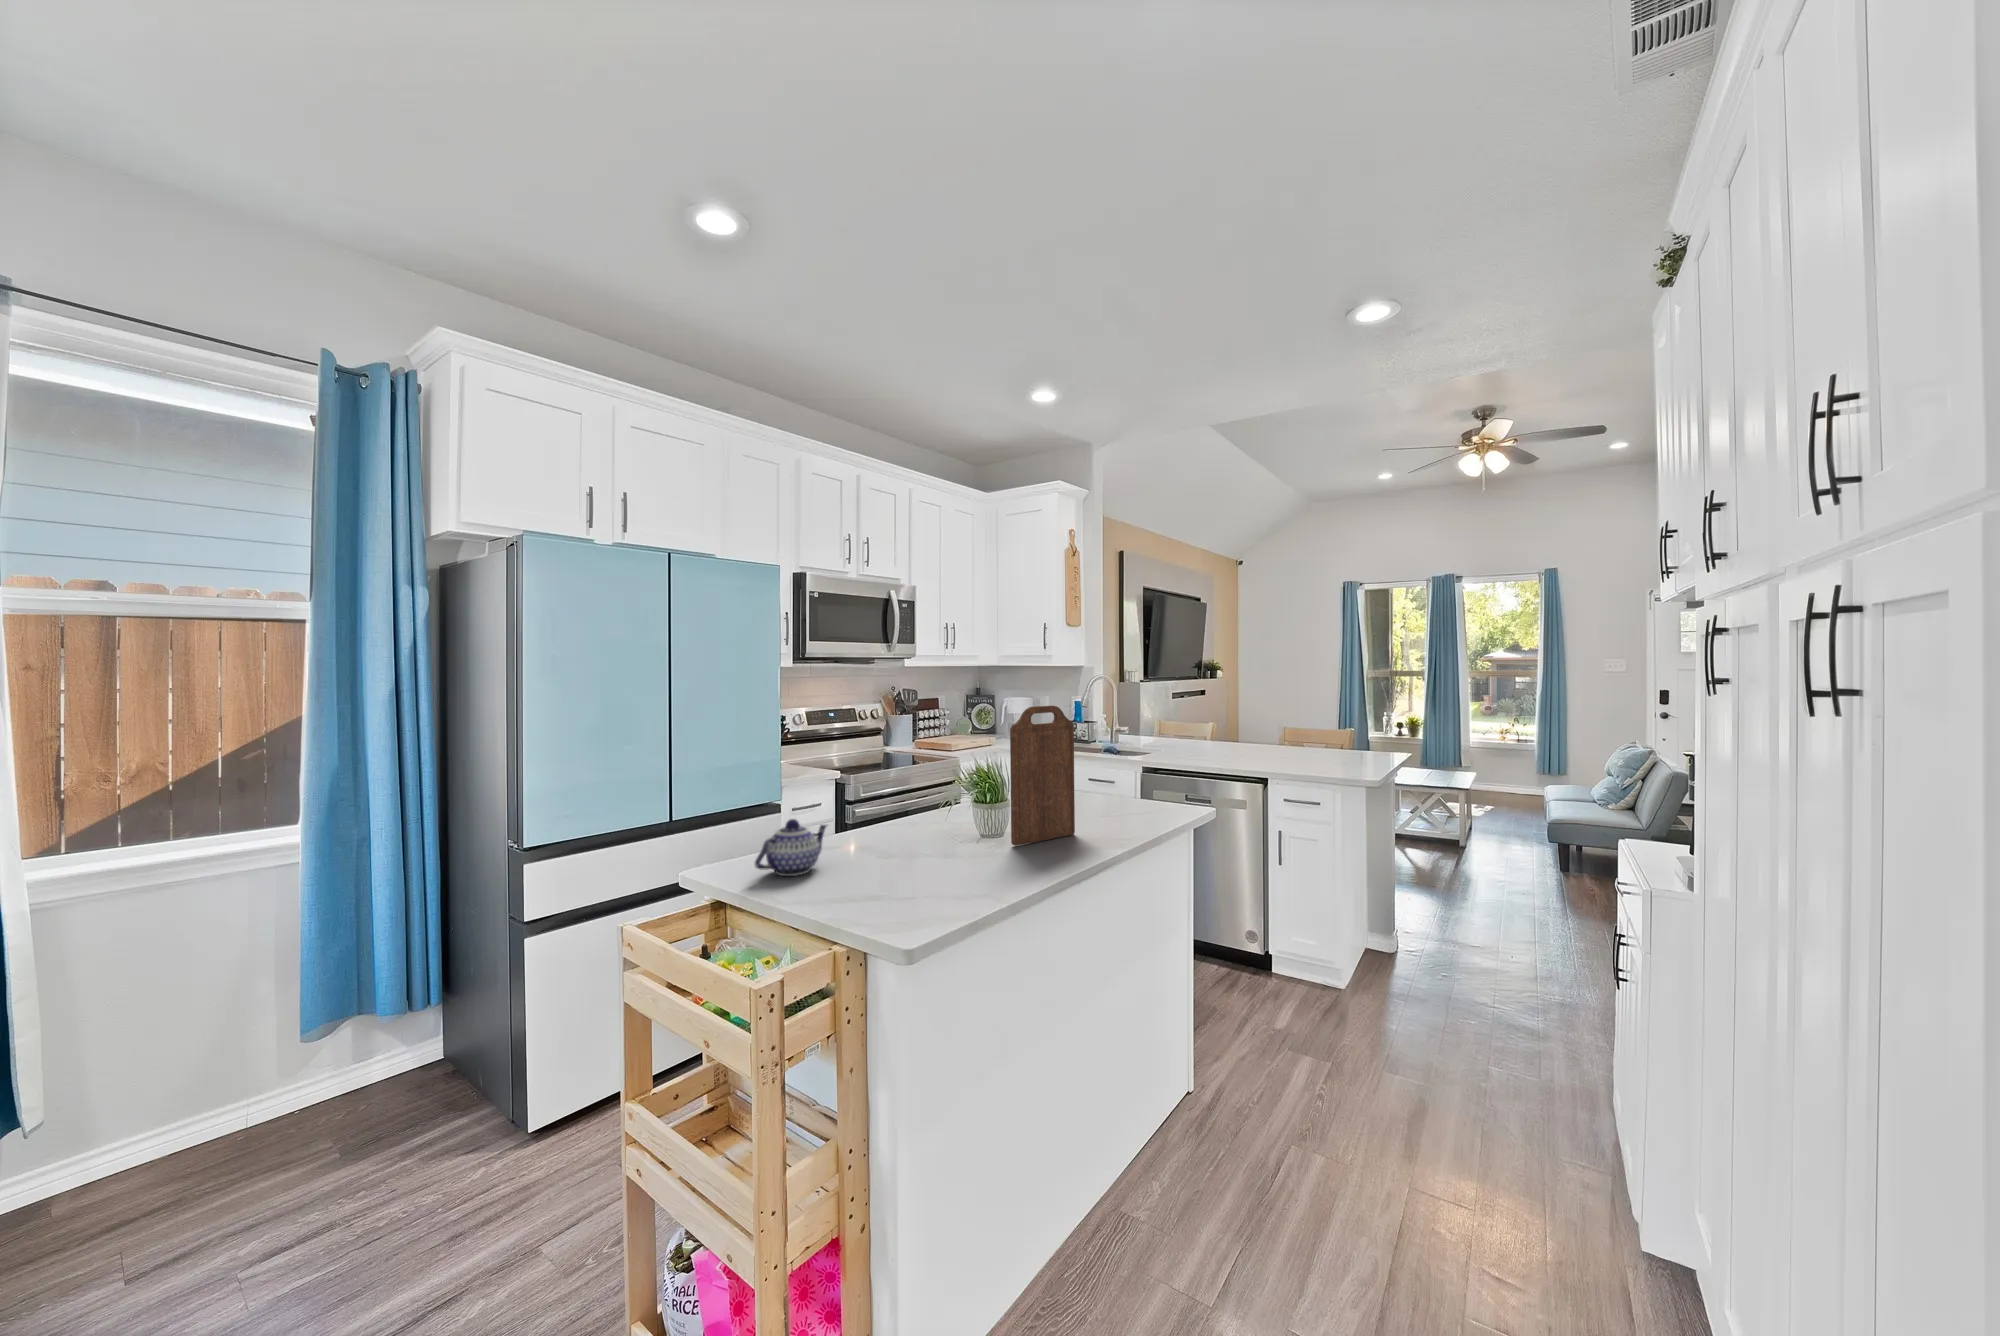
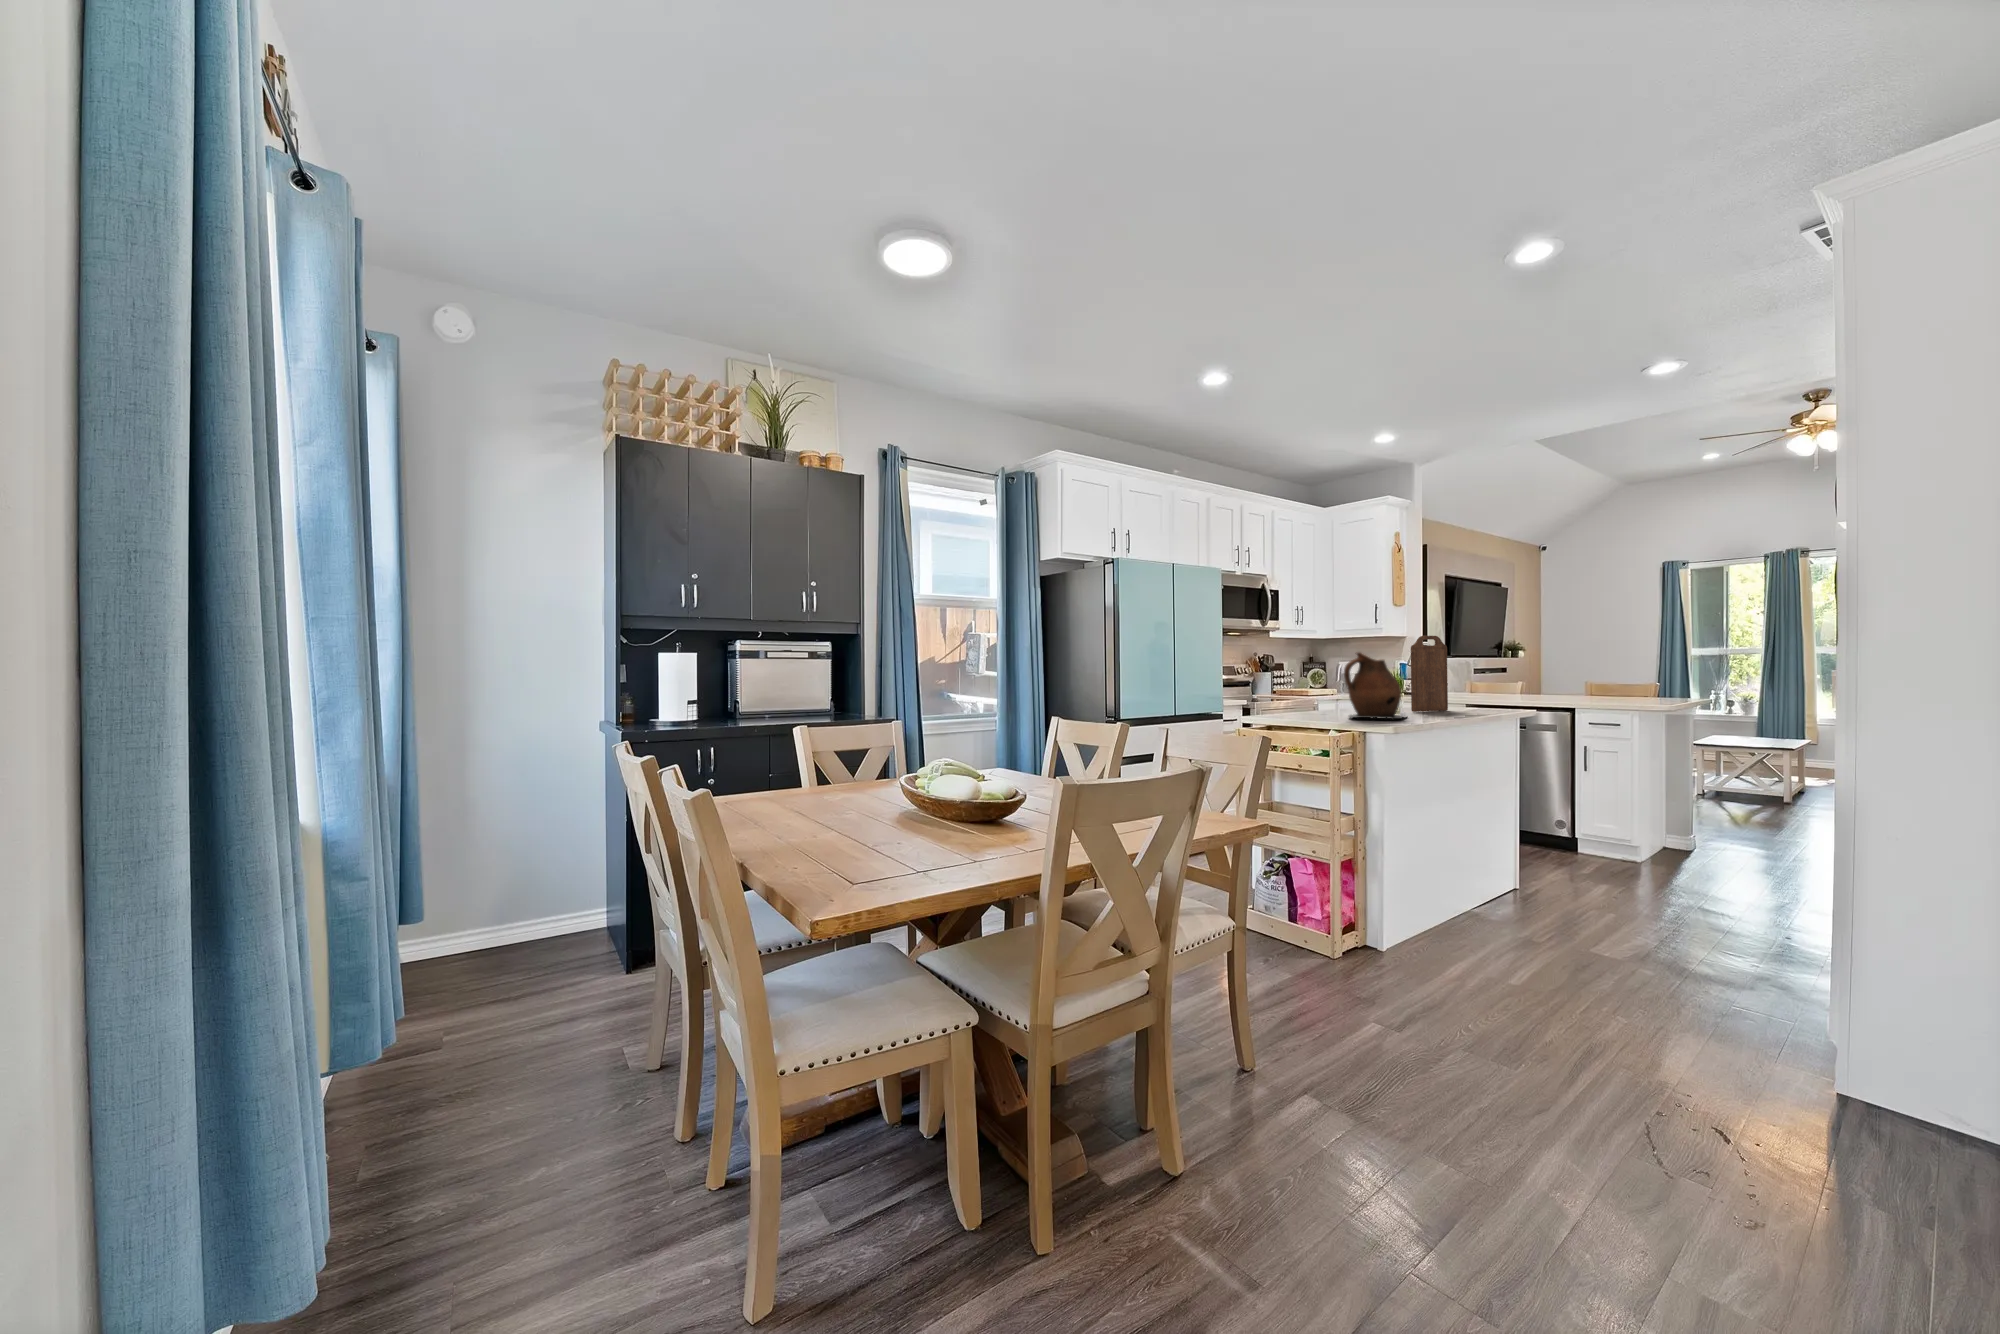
ceramic pitcher: none [849,758,979,914] -> present [1344,653,1404,719]
teapot: present [755,819,827,876] -> none [1282,690,1310,716]

